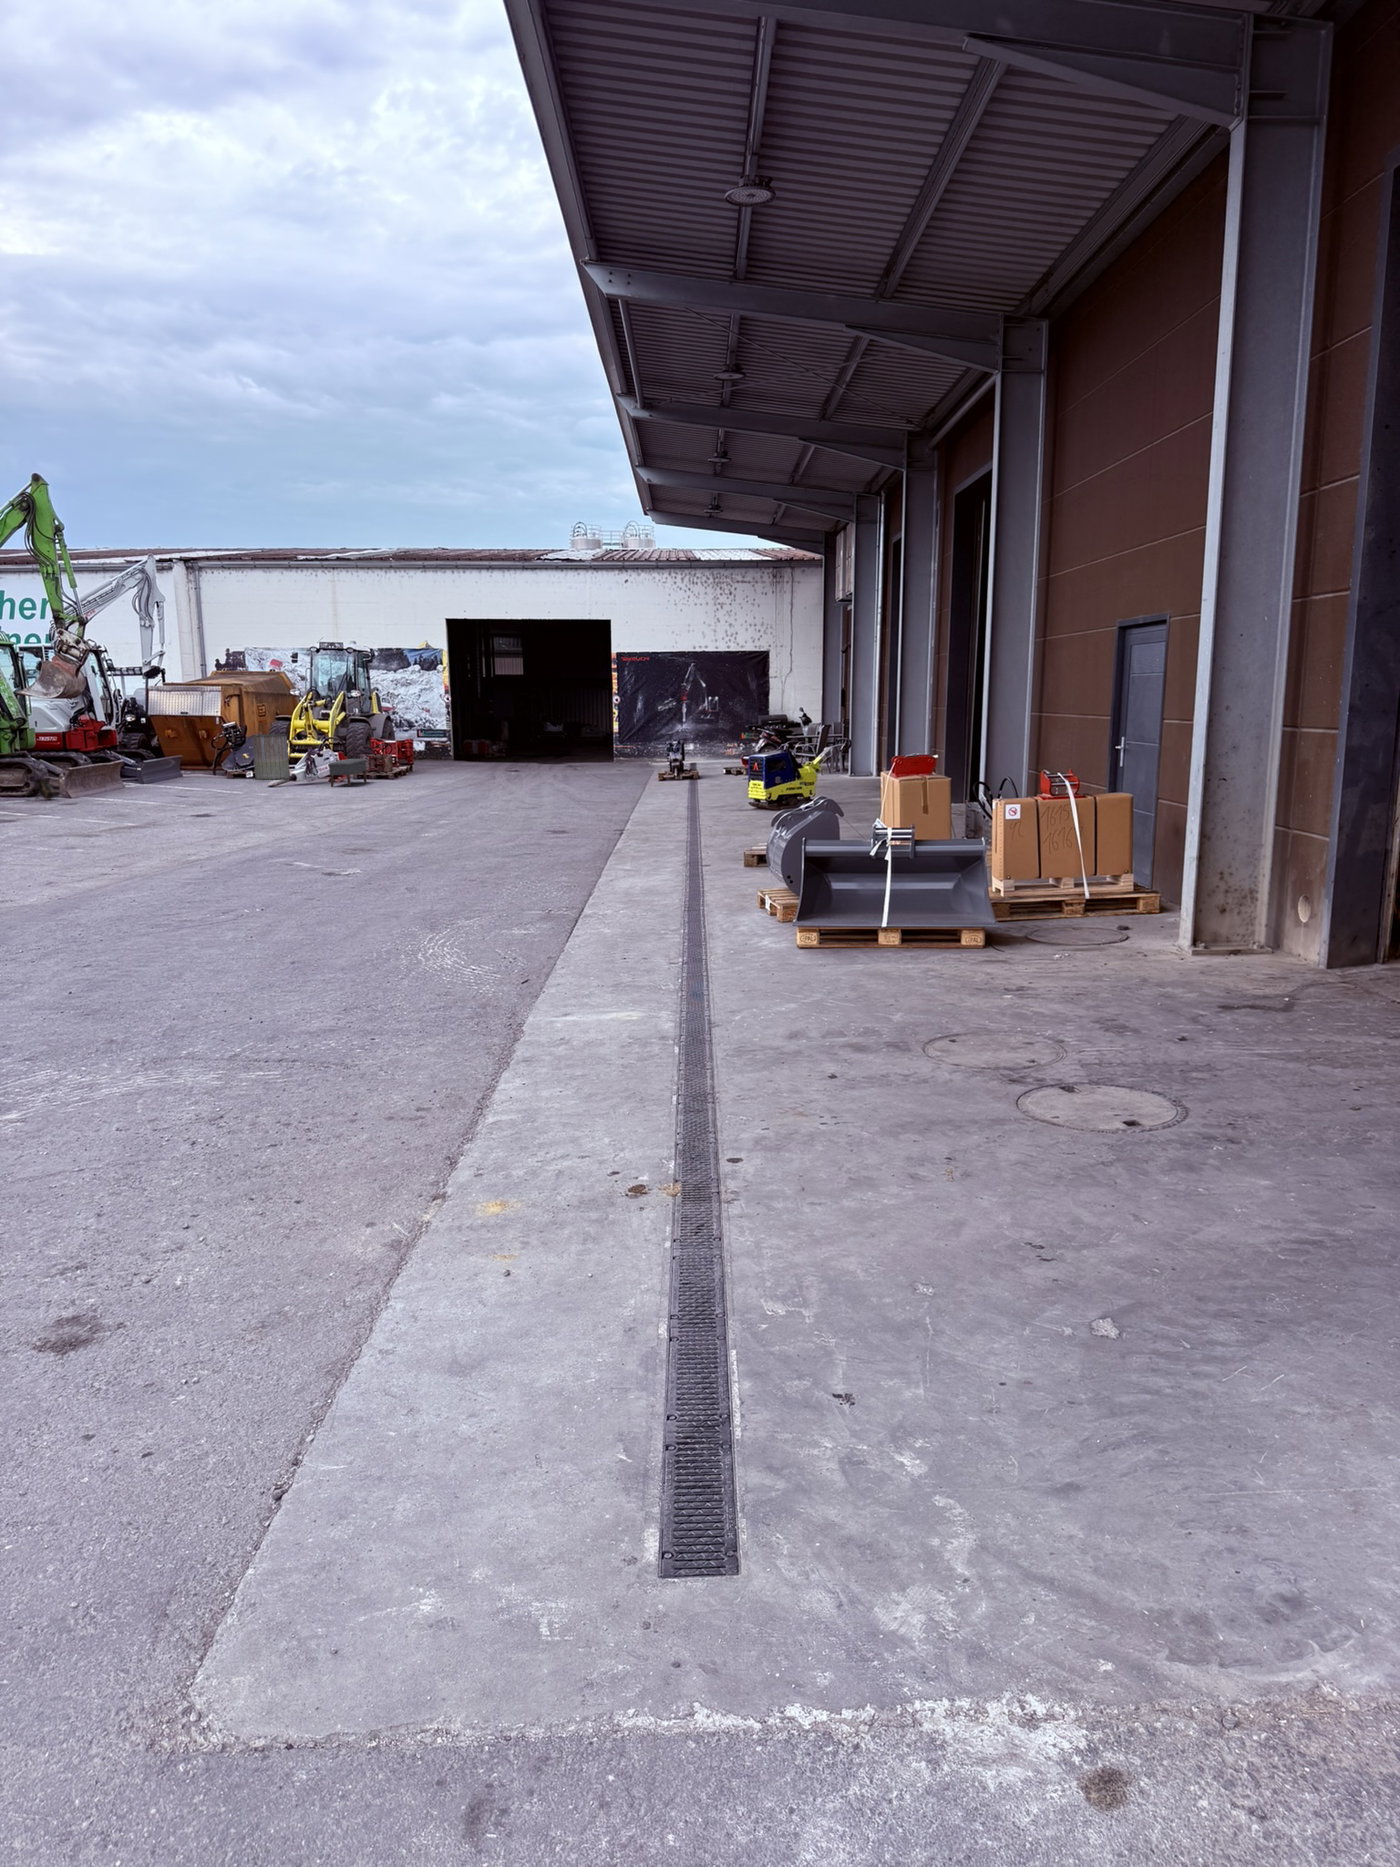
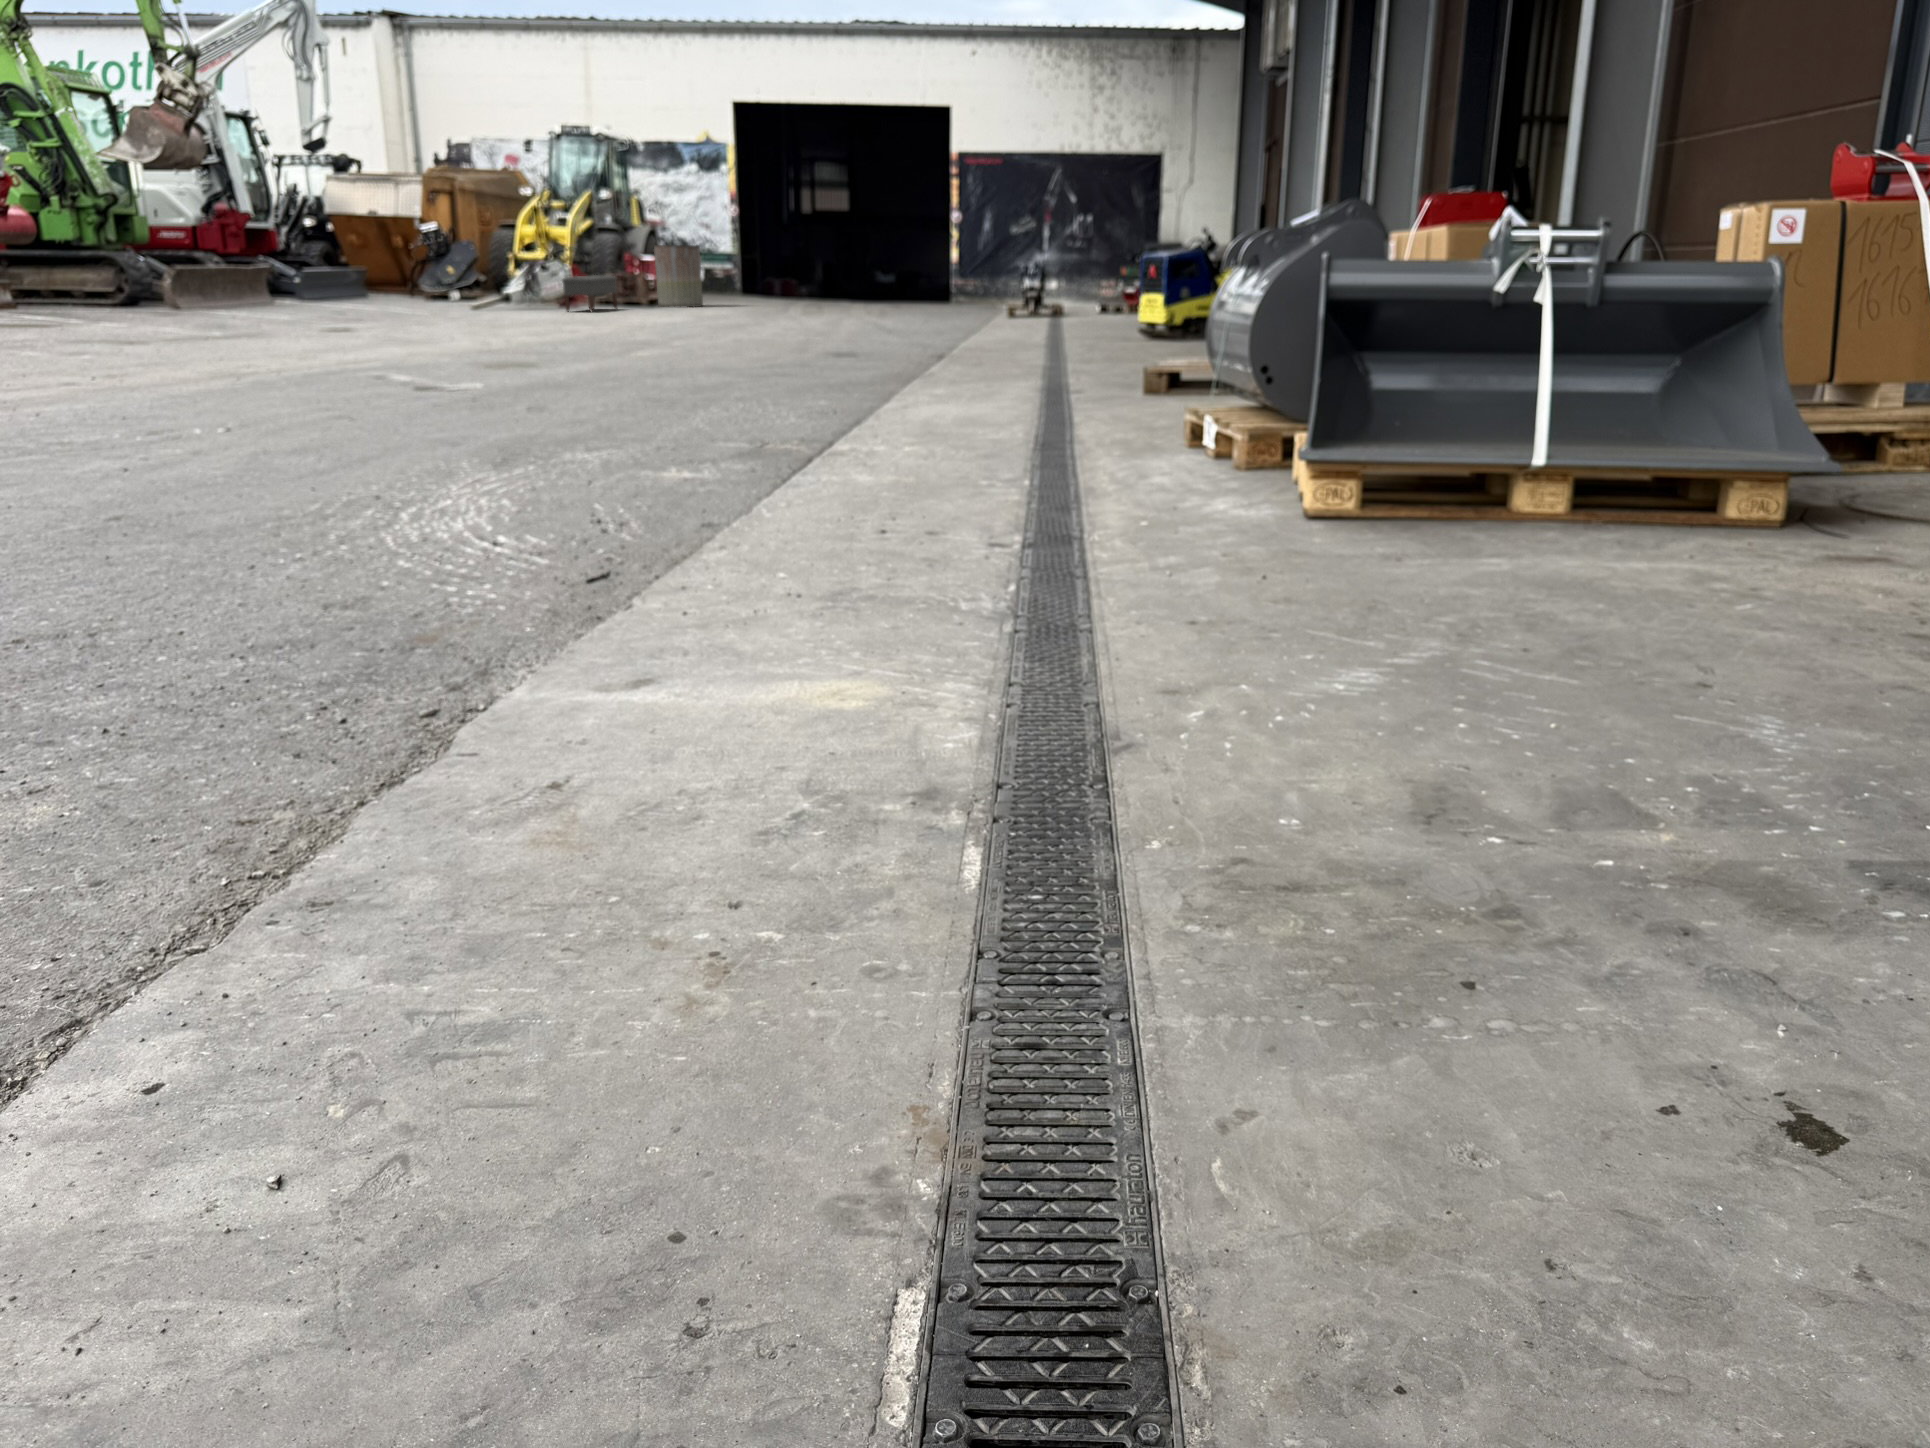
trash can: present [252,734,290,780] -> present [654,245,703,307]
backpack: present [35,772,60,800] -> none [126,274,175,316]

